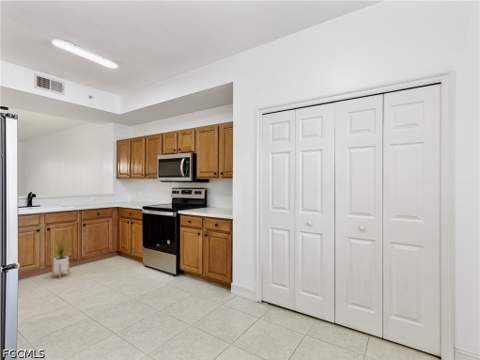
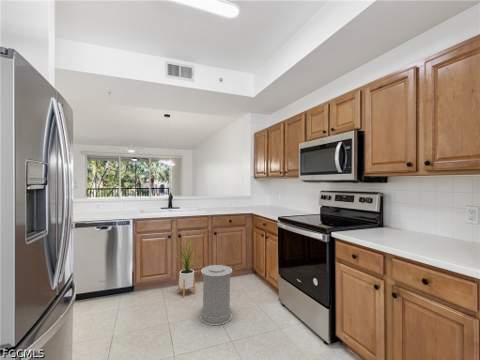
trash can: none [83,245,109,286] -> present [201,265,232,325]

